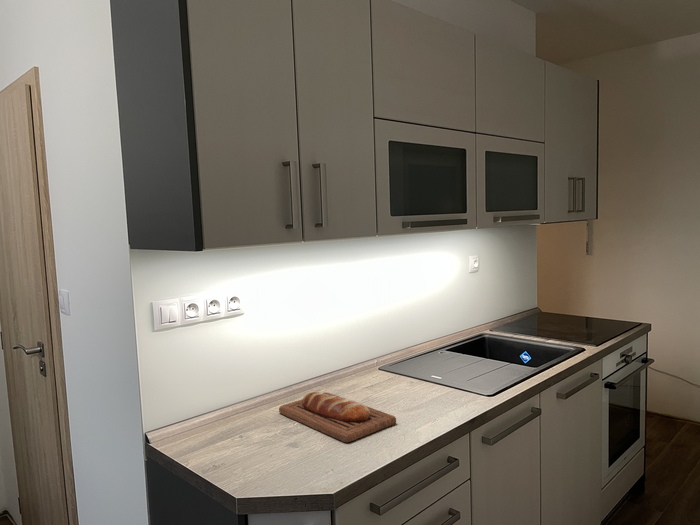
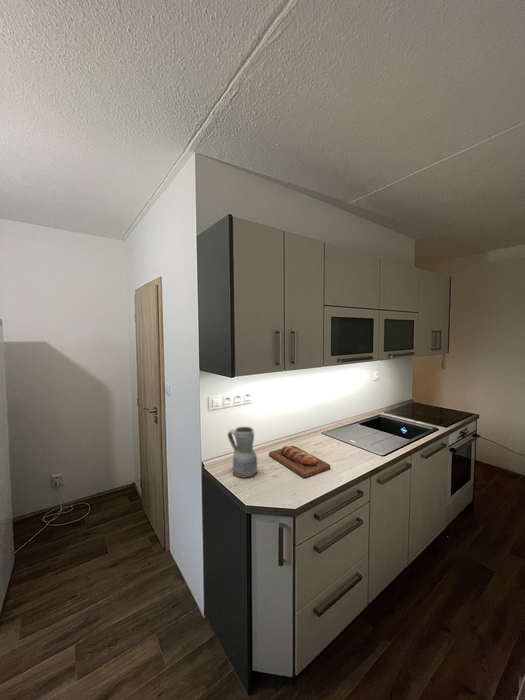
ceramic pitcher: none [193,355,255,453] -> present [228,427,257,477]

